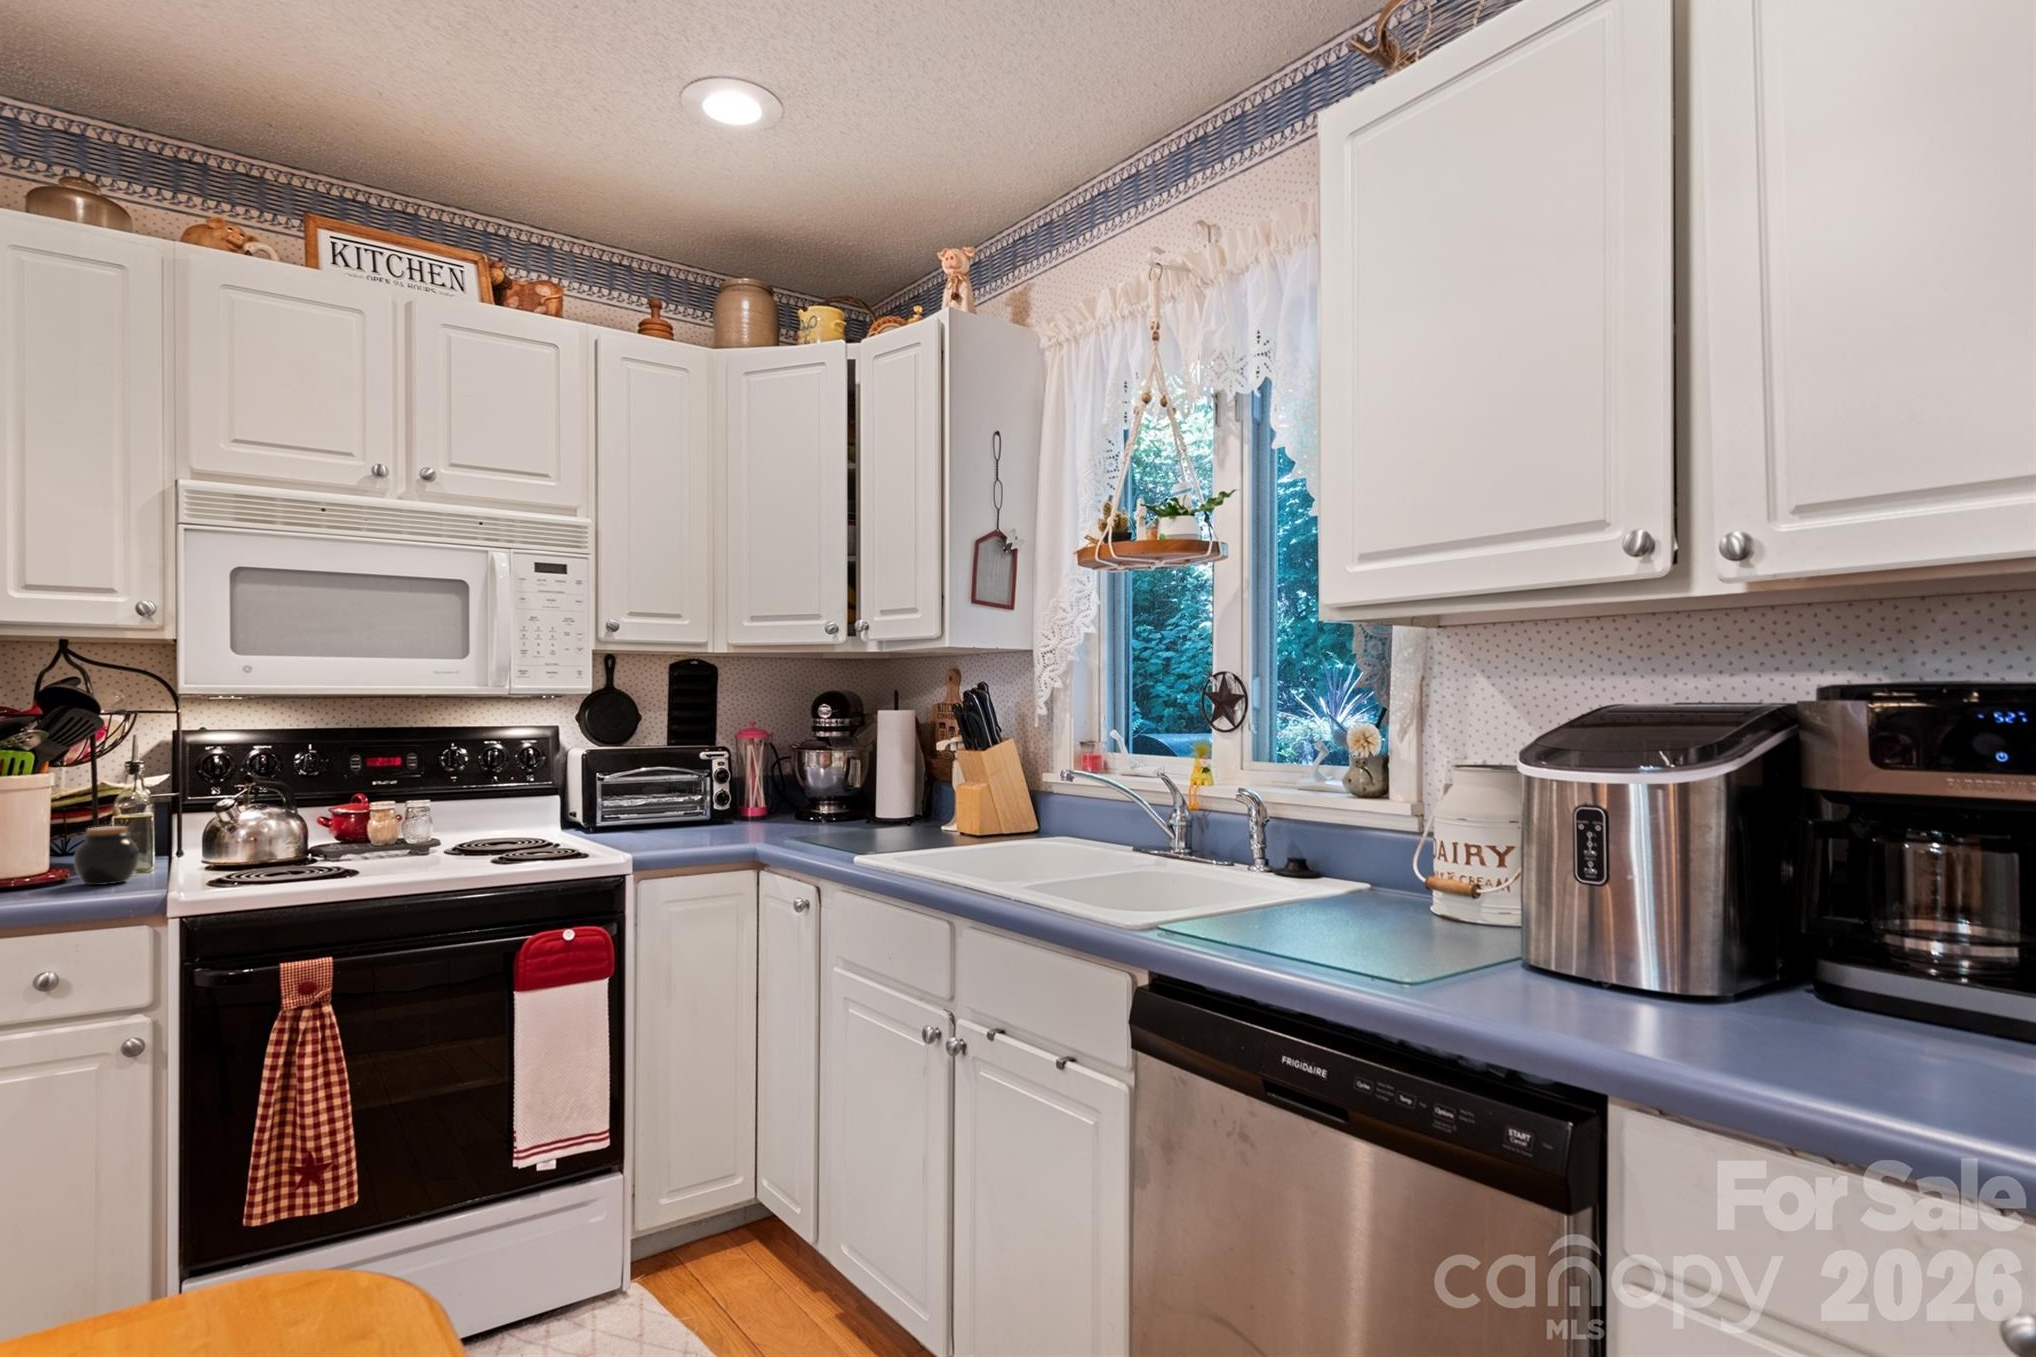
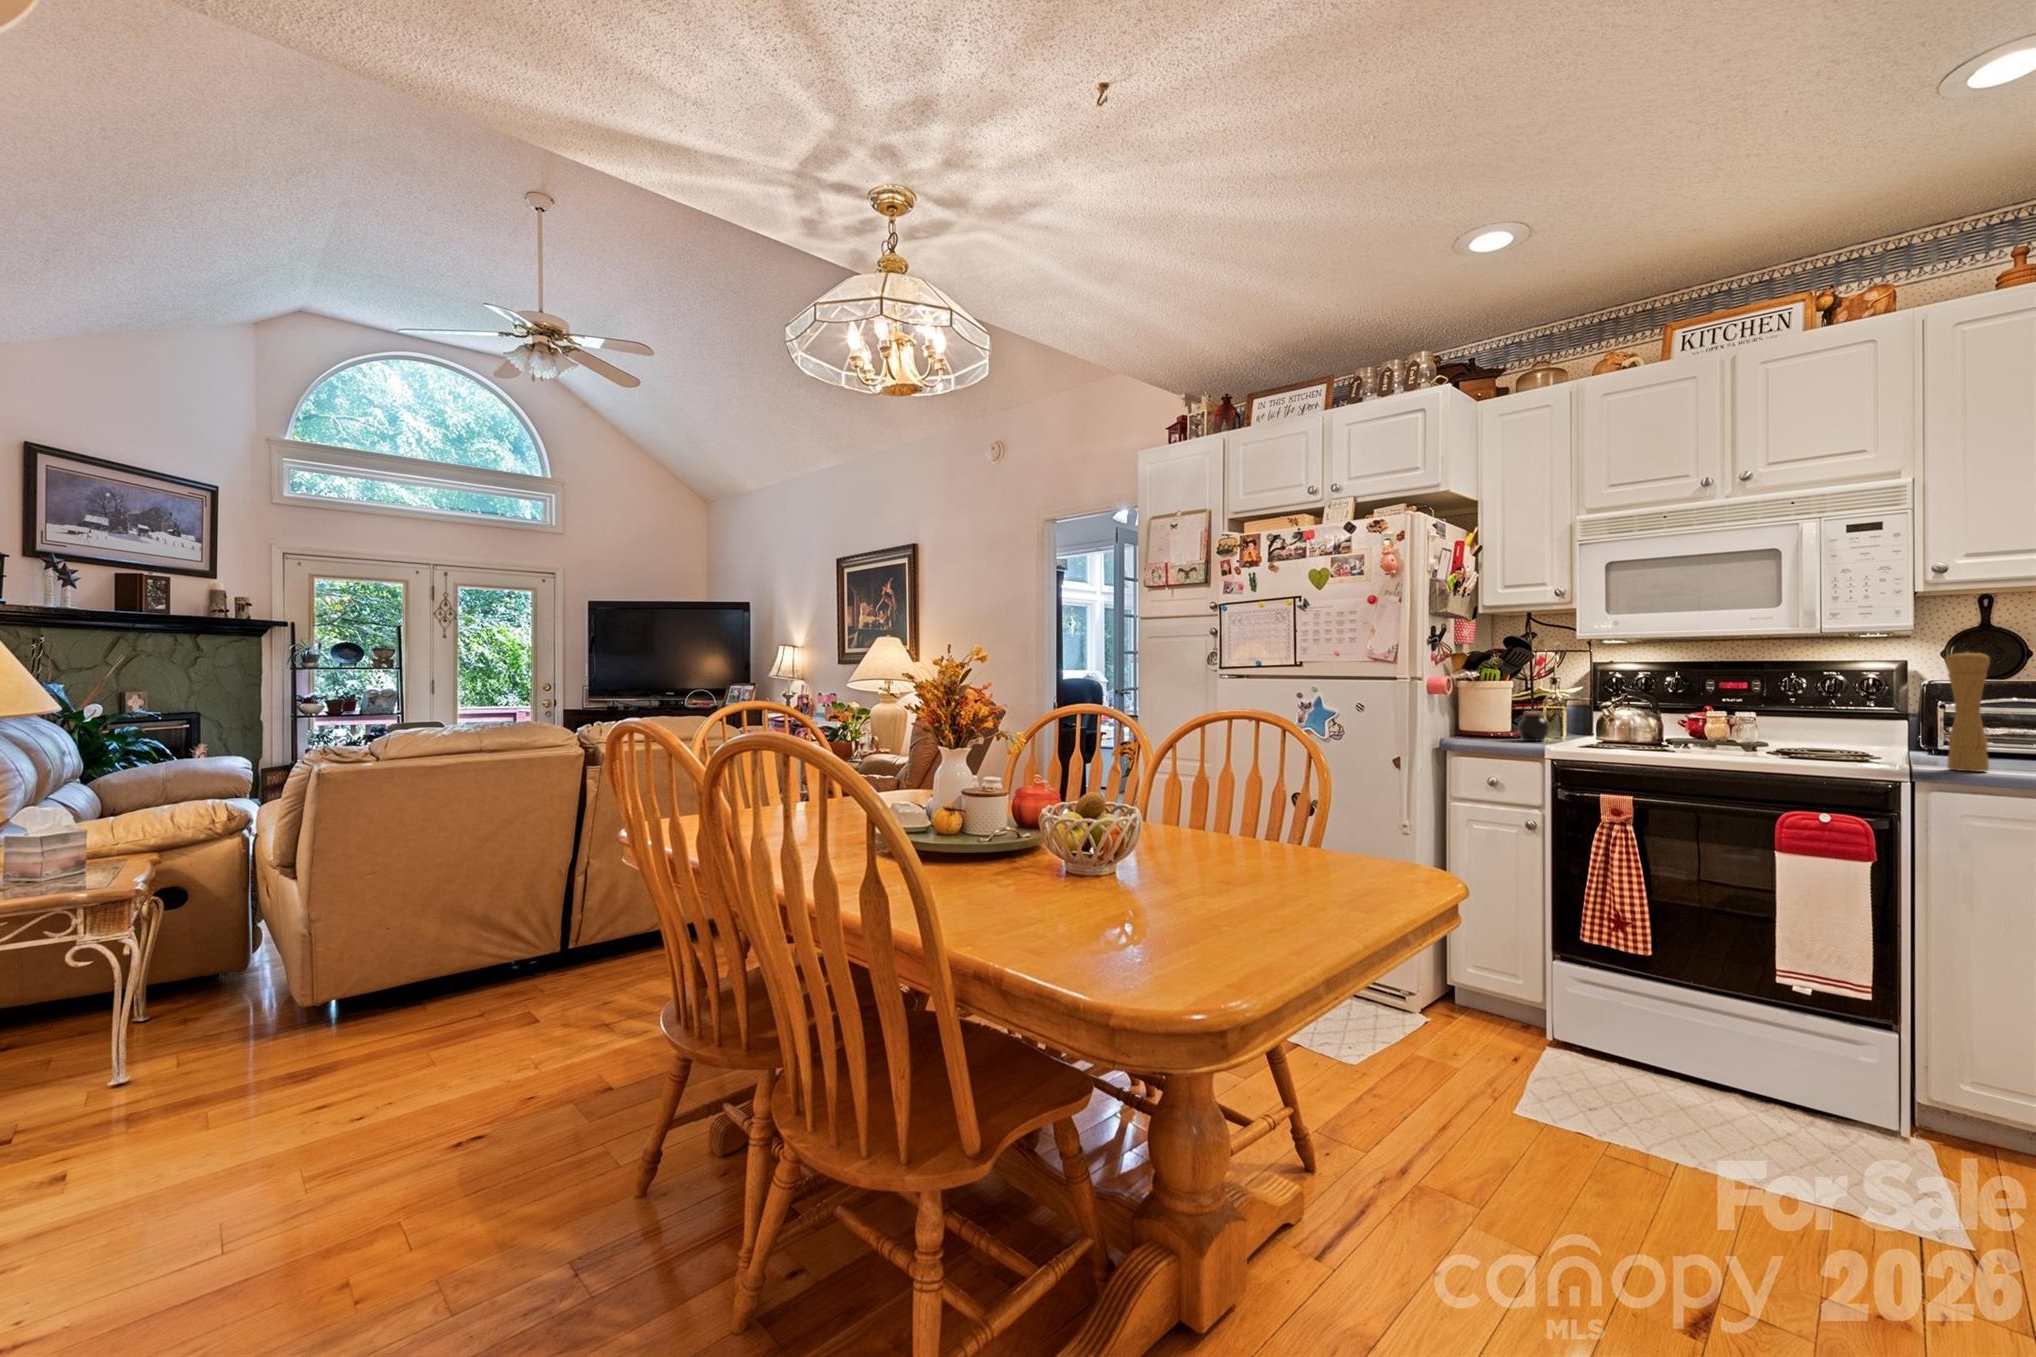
pepper mill: none [658,716,692,849] -> present [1945,651,1990,771]

